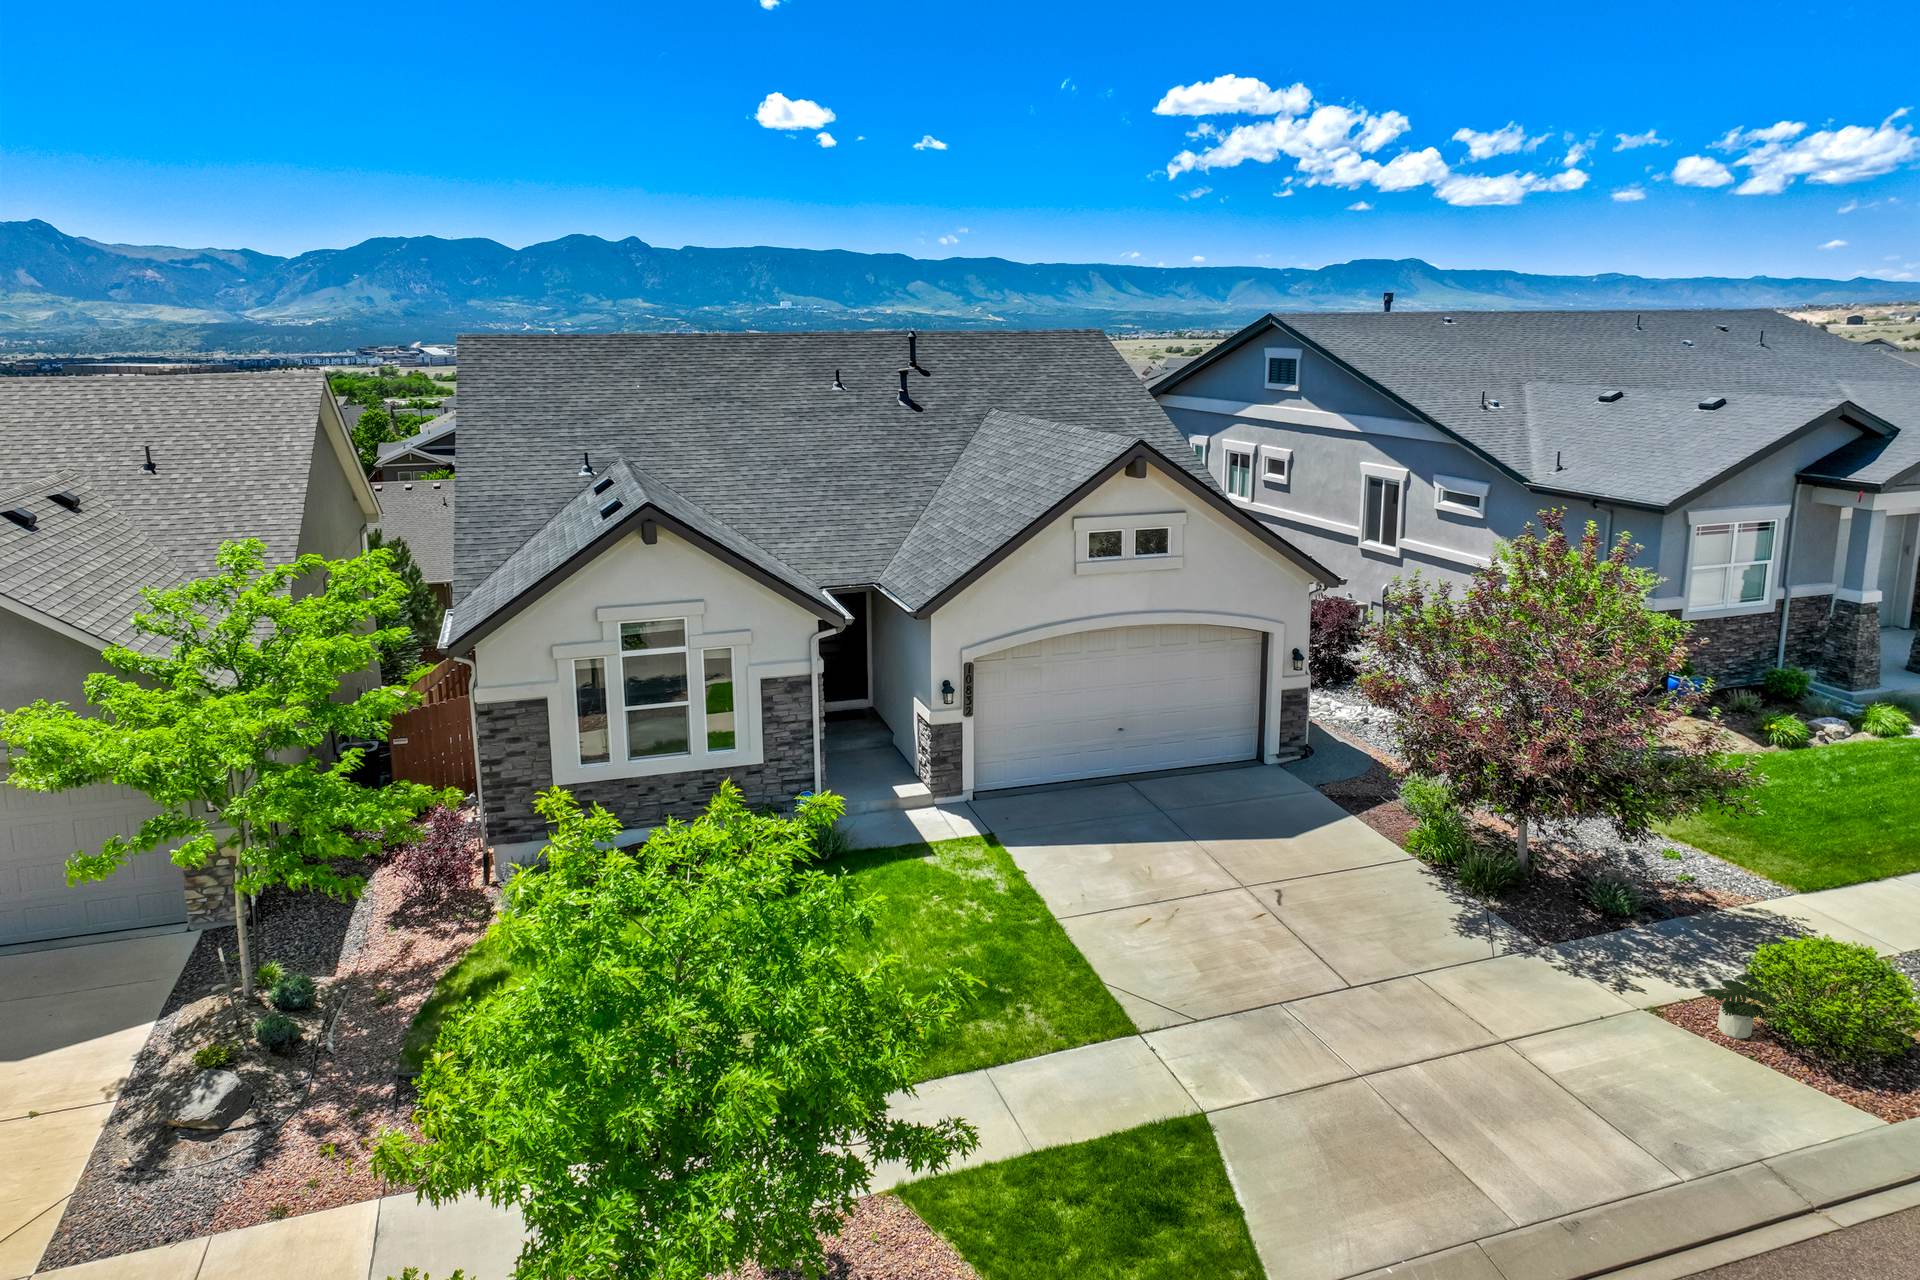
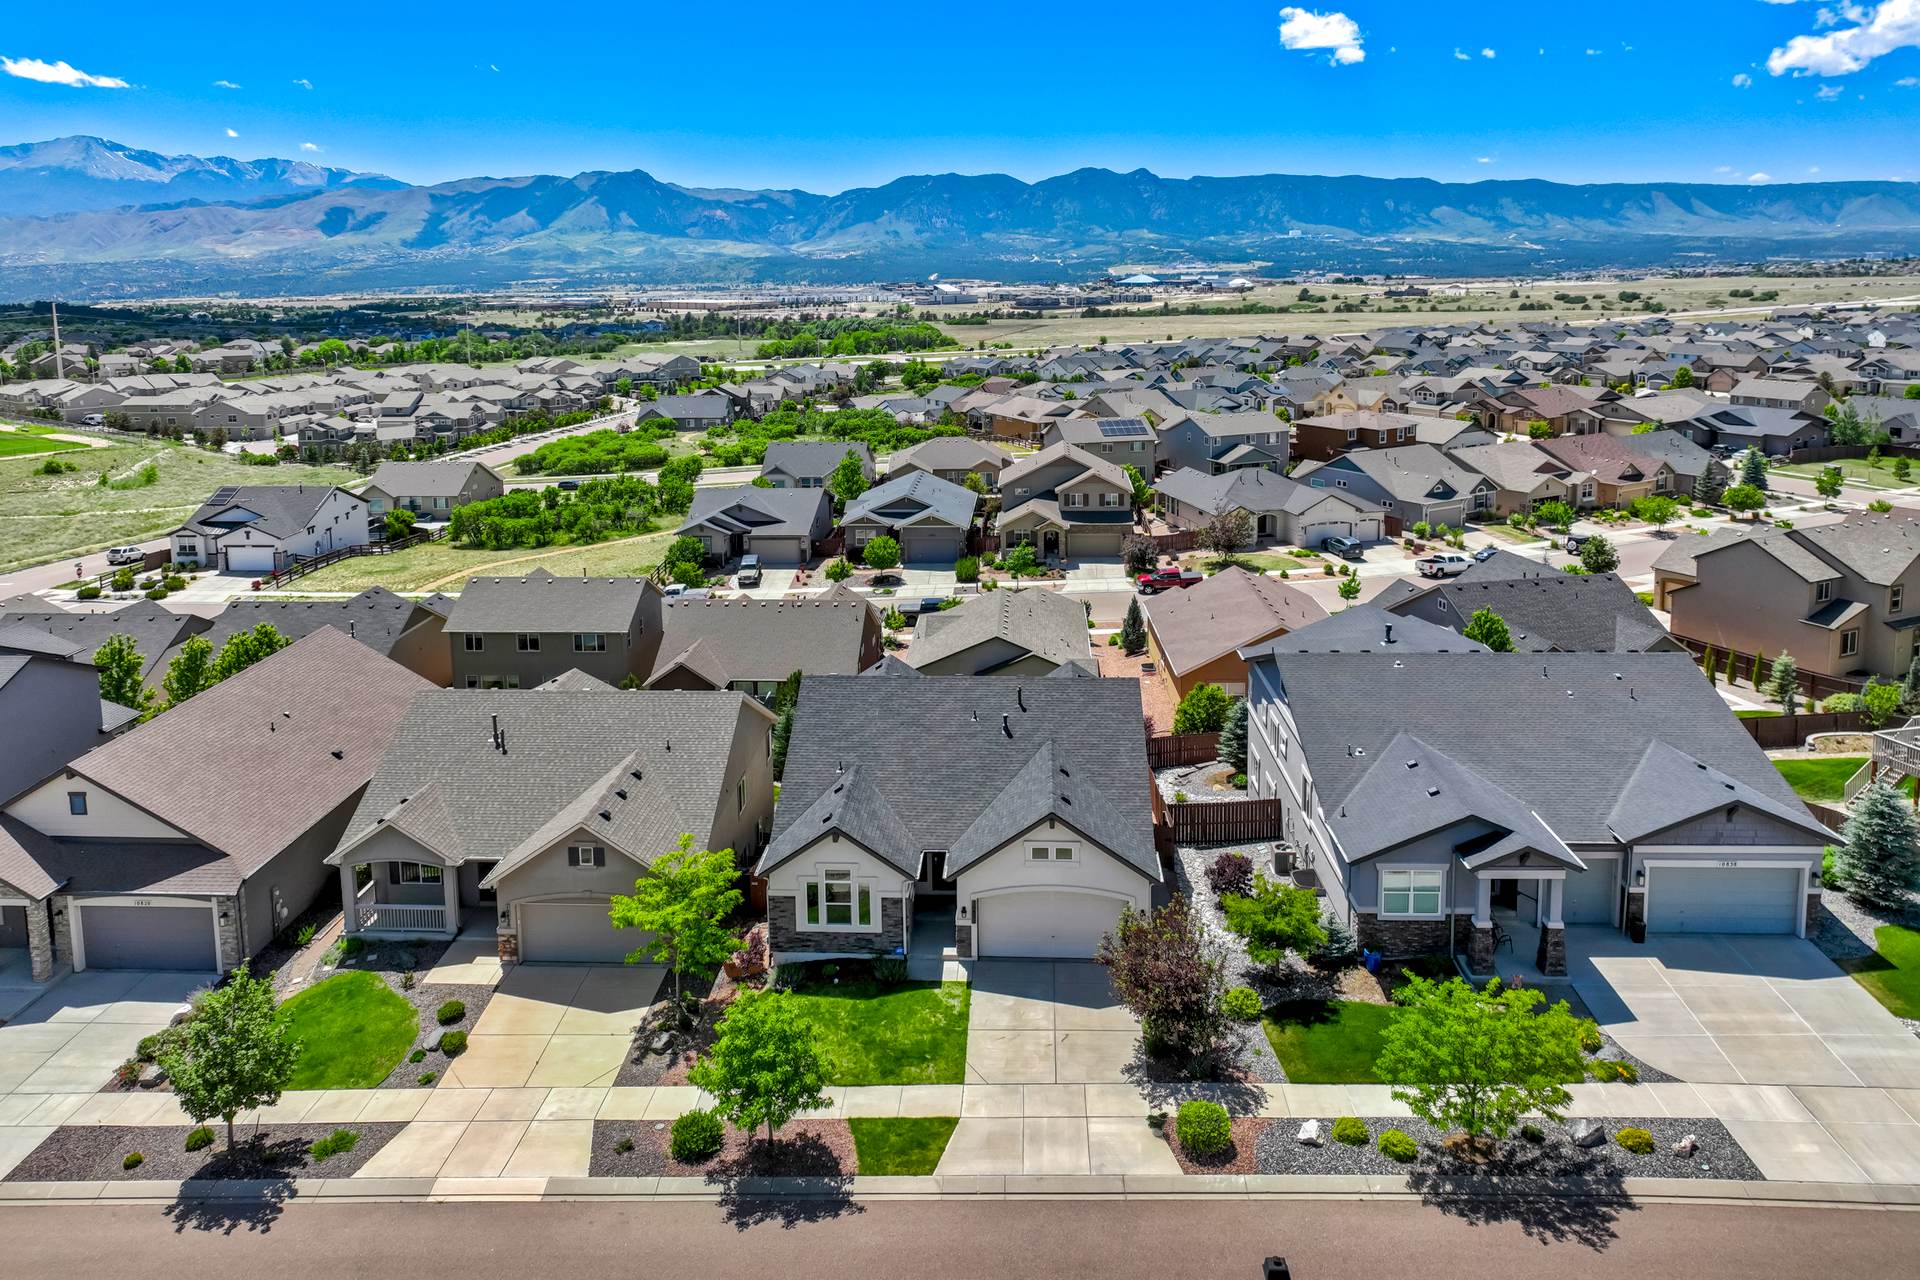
lounge chair: none [362,849,477,930] -> present [722,961,761,985]

